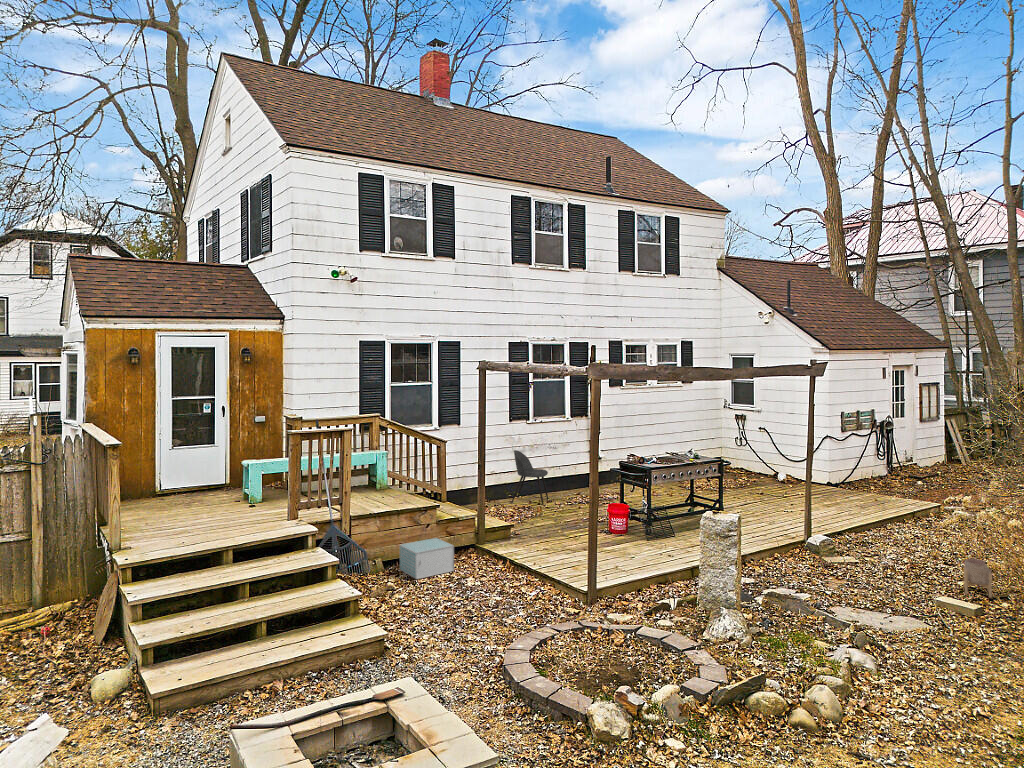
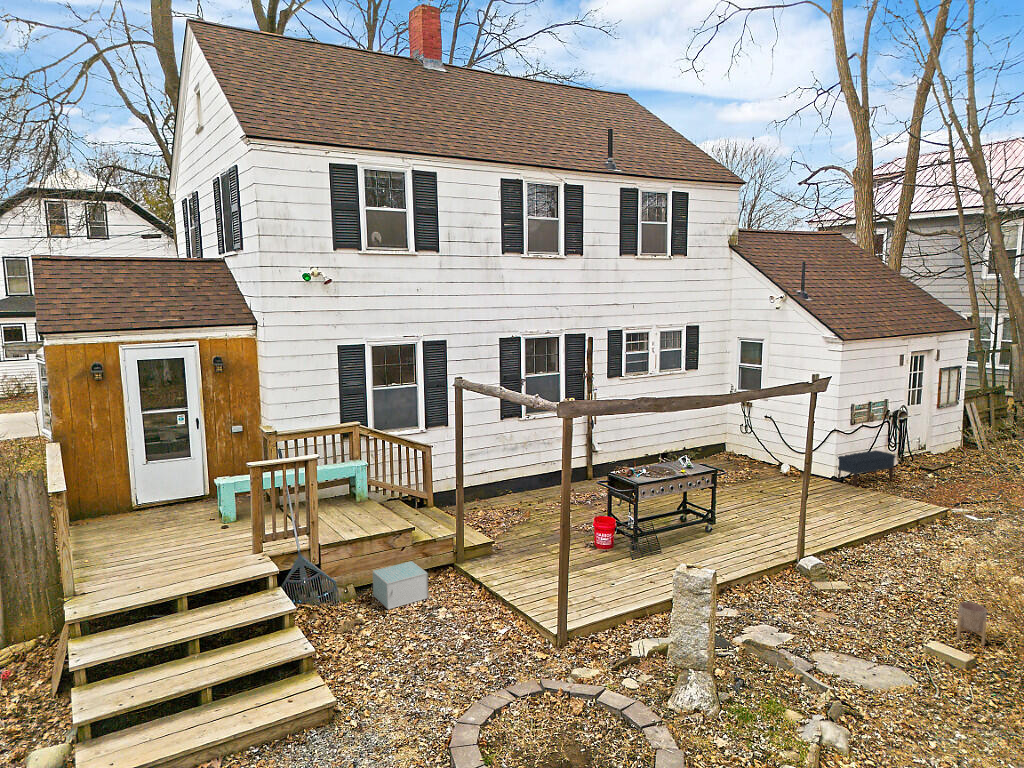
dining chair: present [511,450,548,505] -> none [500,448,539,506]
bench: none [829,458,885,490] -> present [837,450,895,487]

